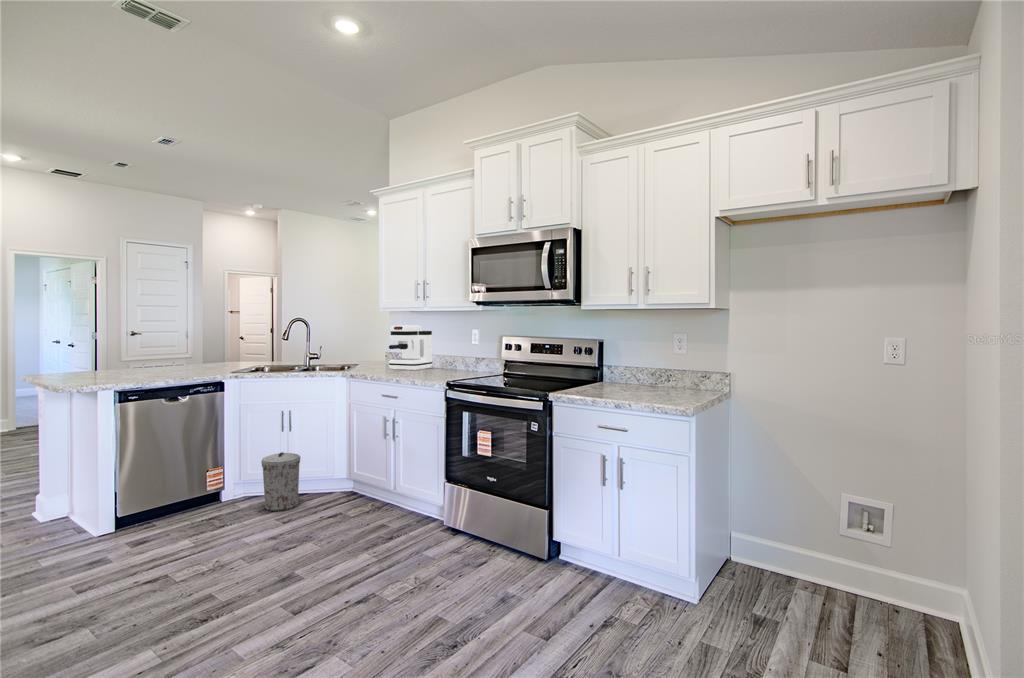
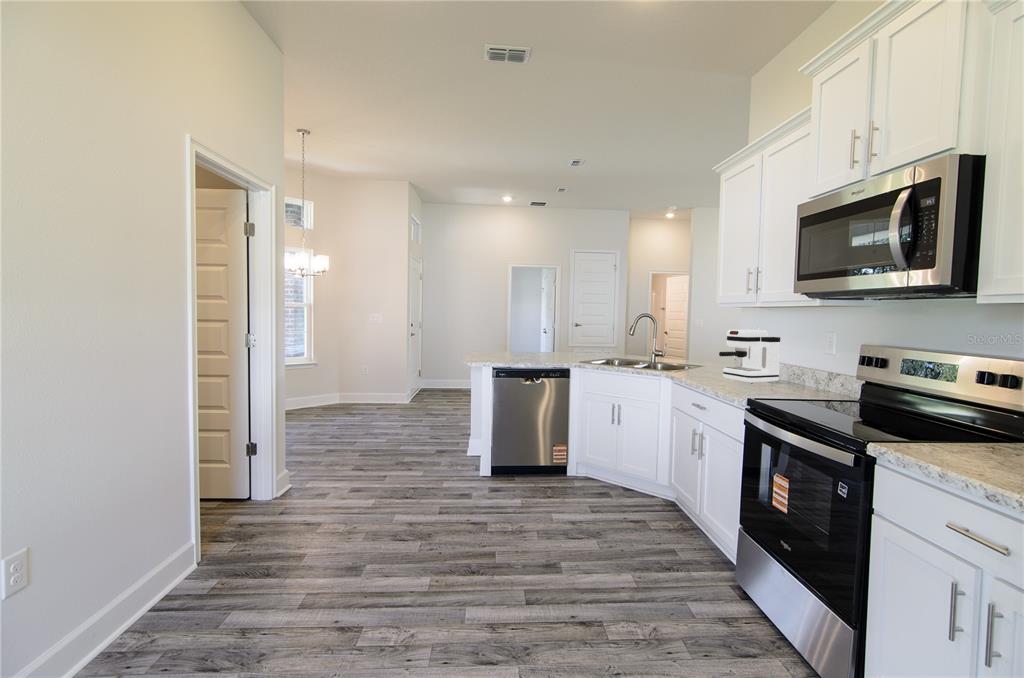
trash can: present [261,452,300,511] -> none [589,445,623,499]

